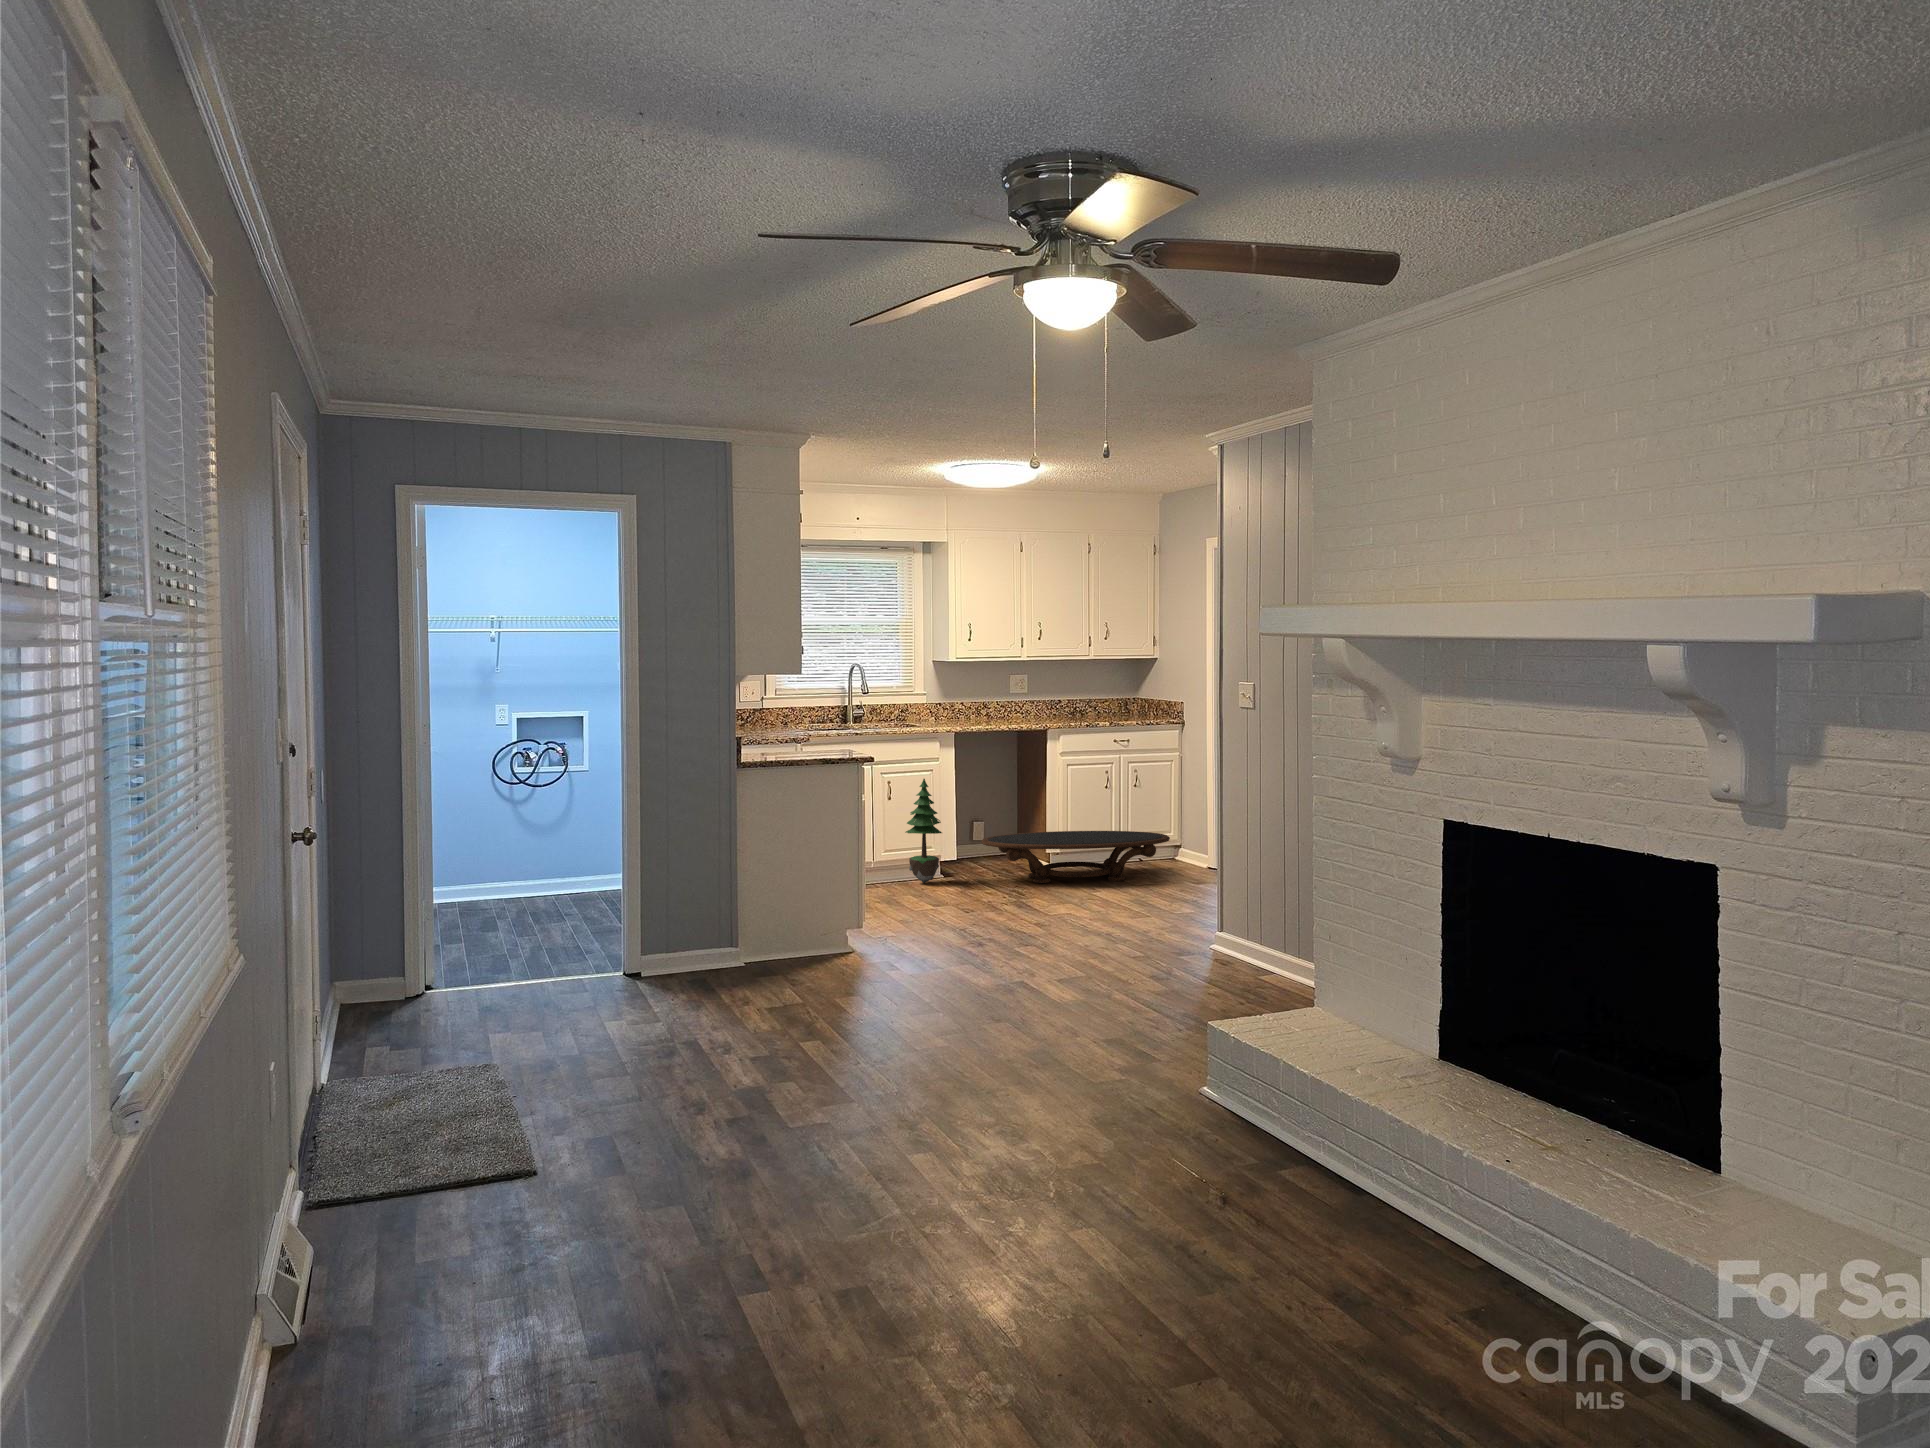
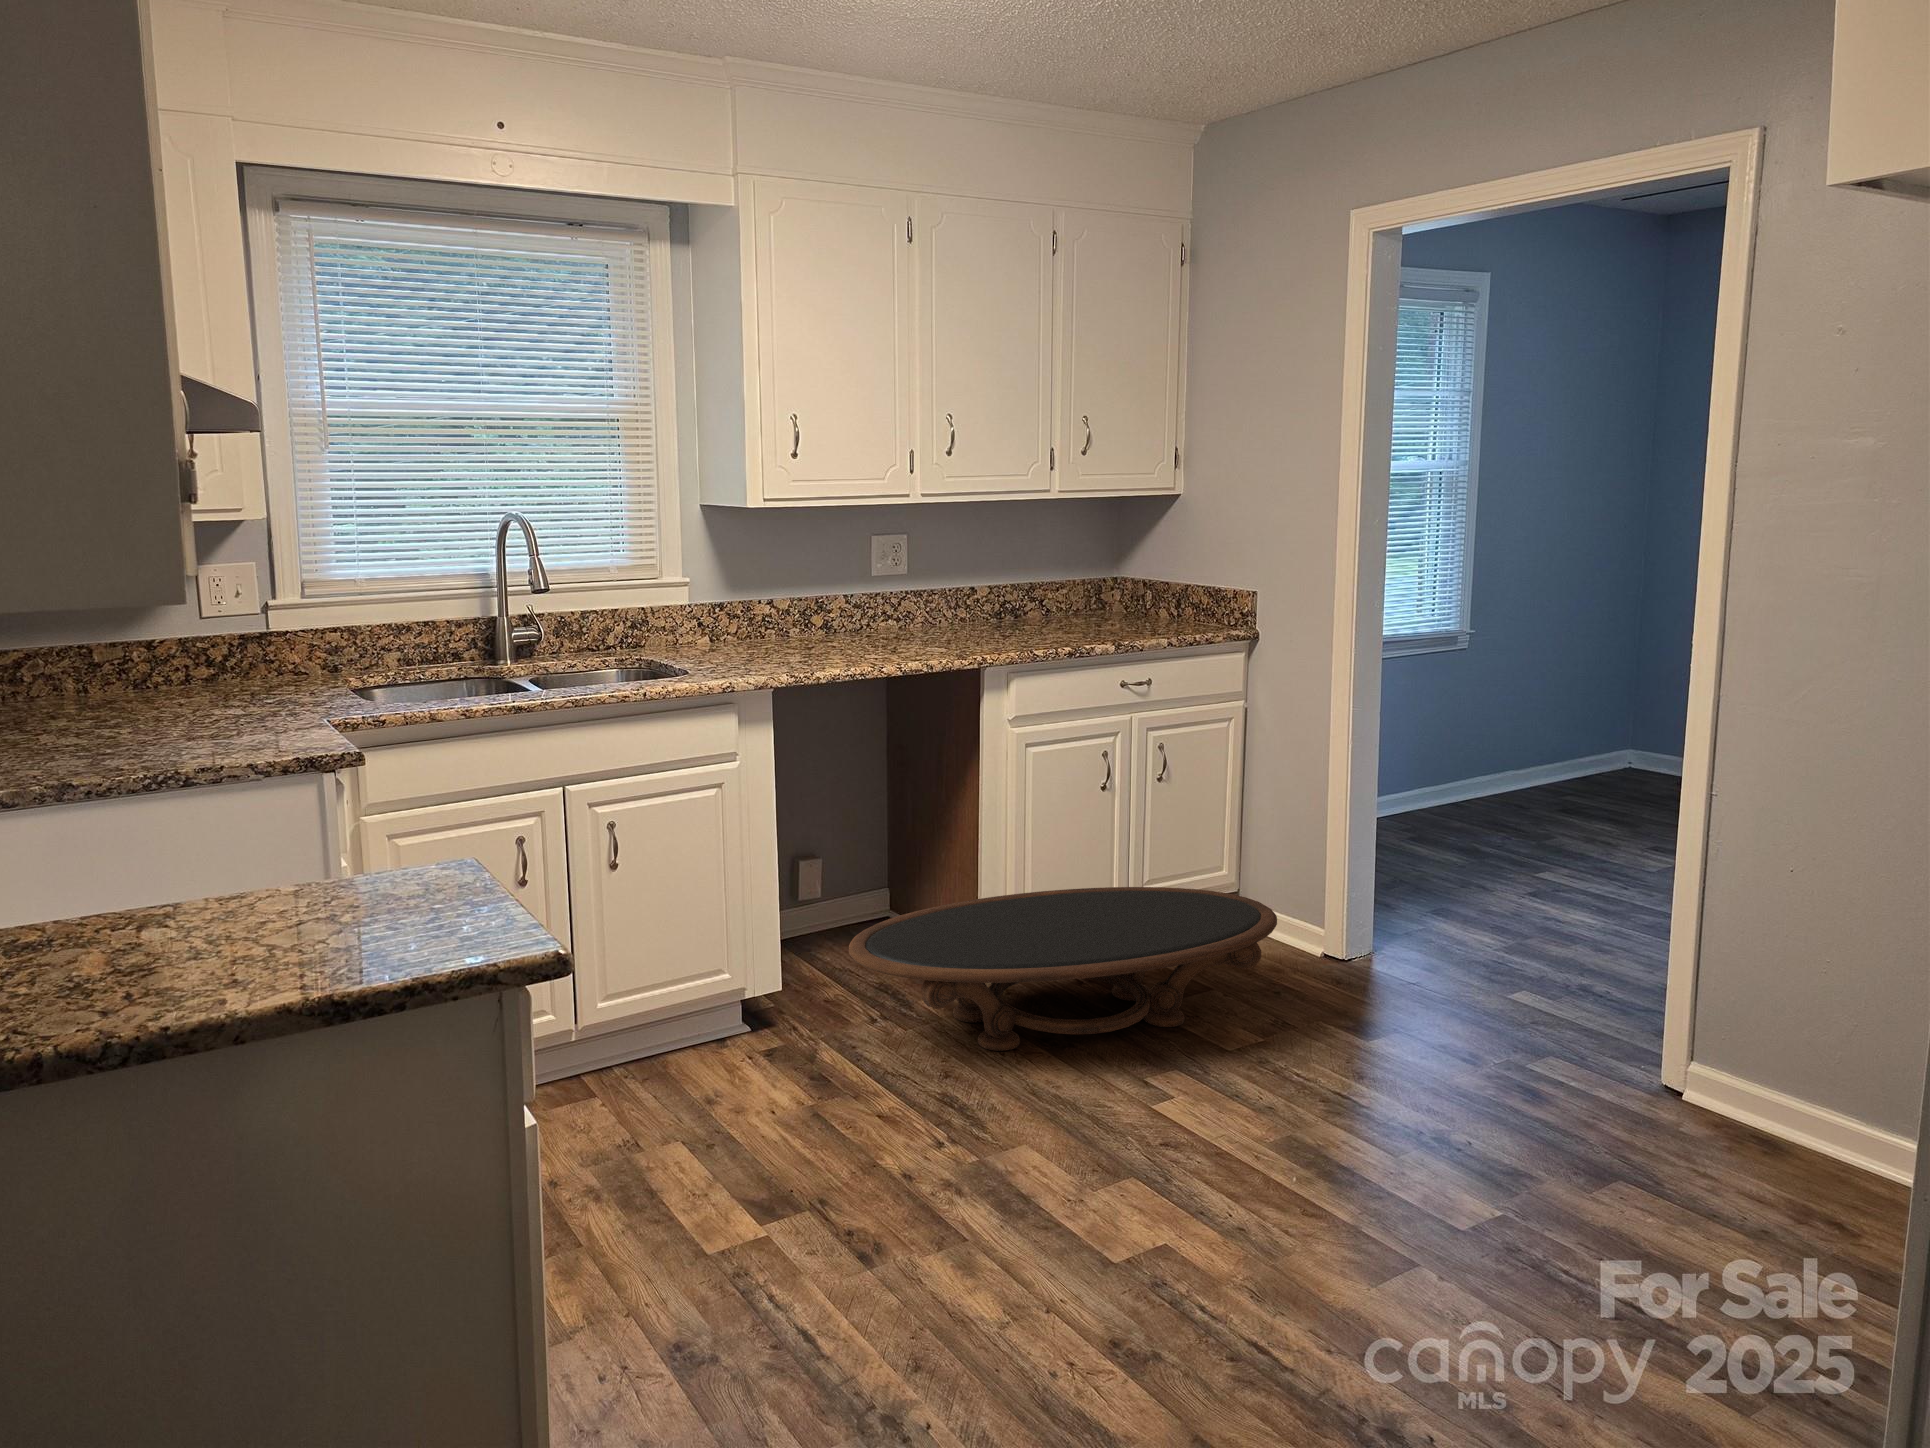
potted tree: present [905,779,942,883] -> none [660,808,757,1065]

